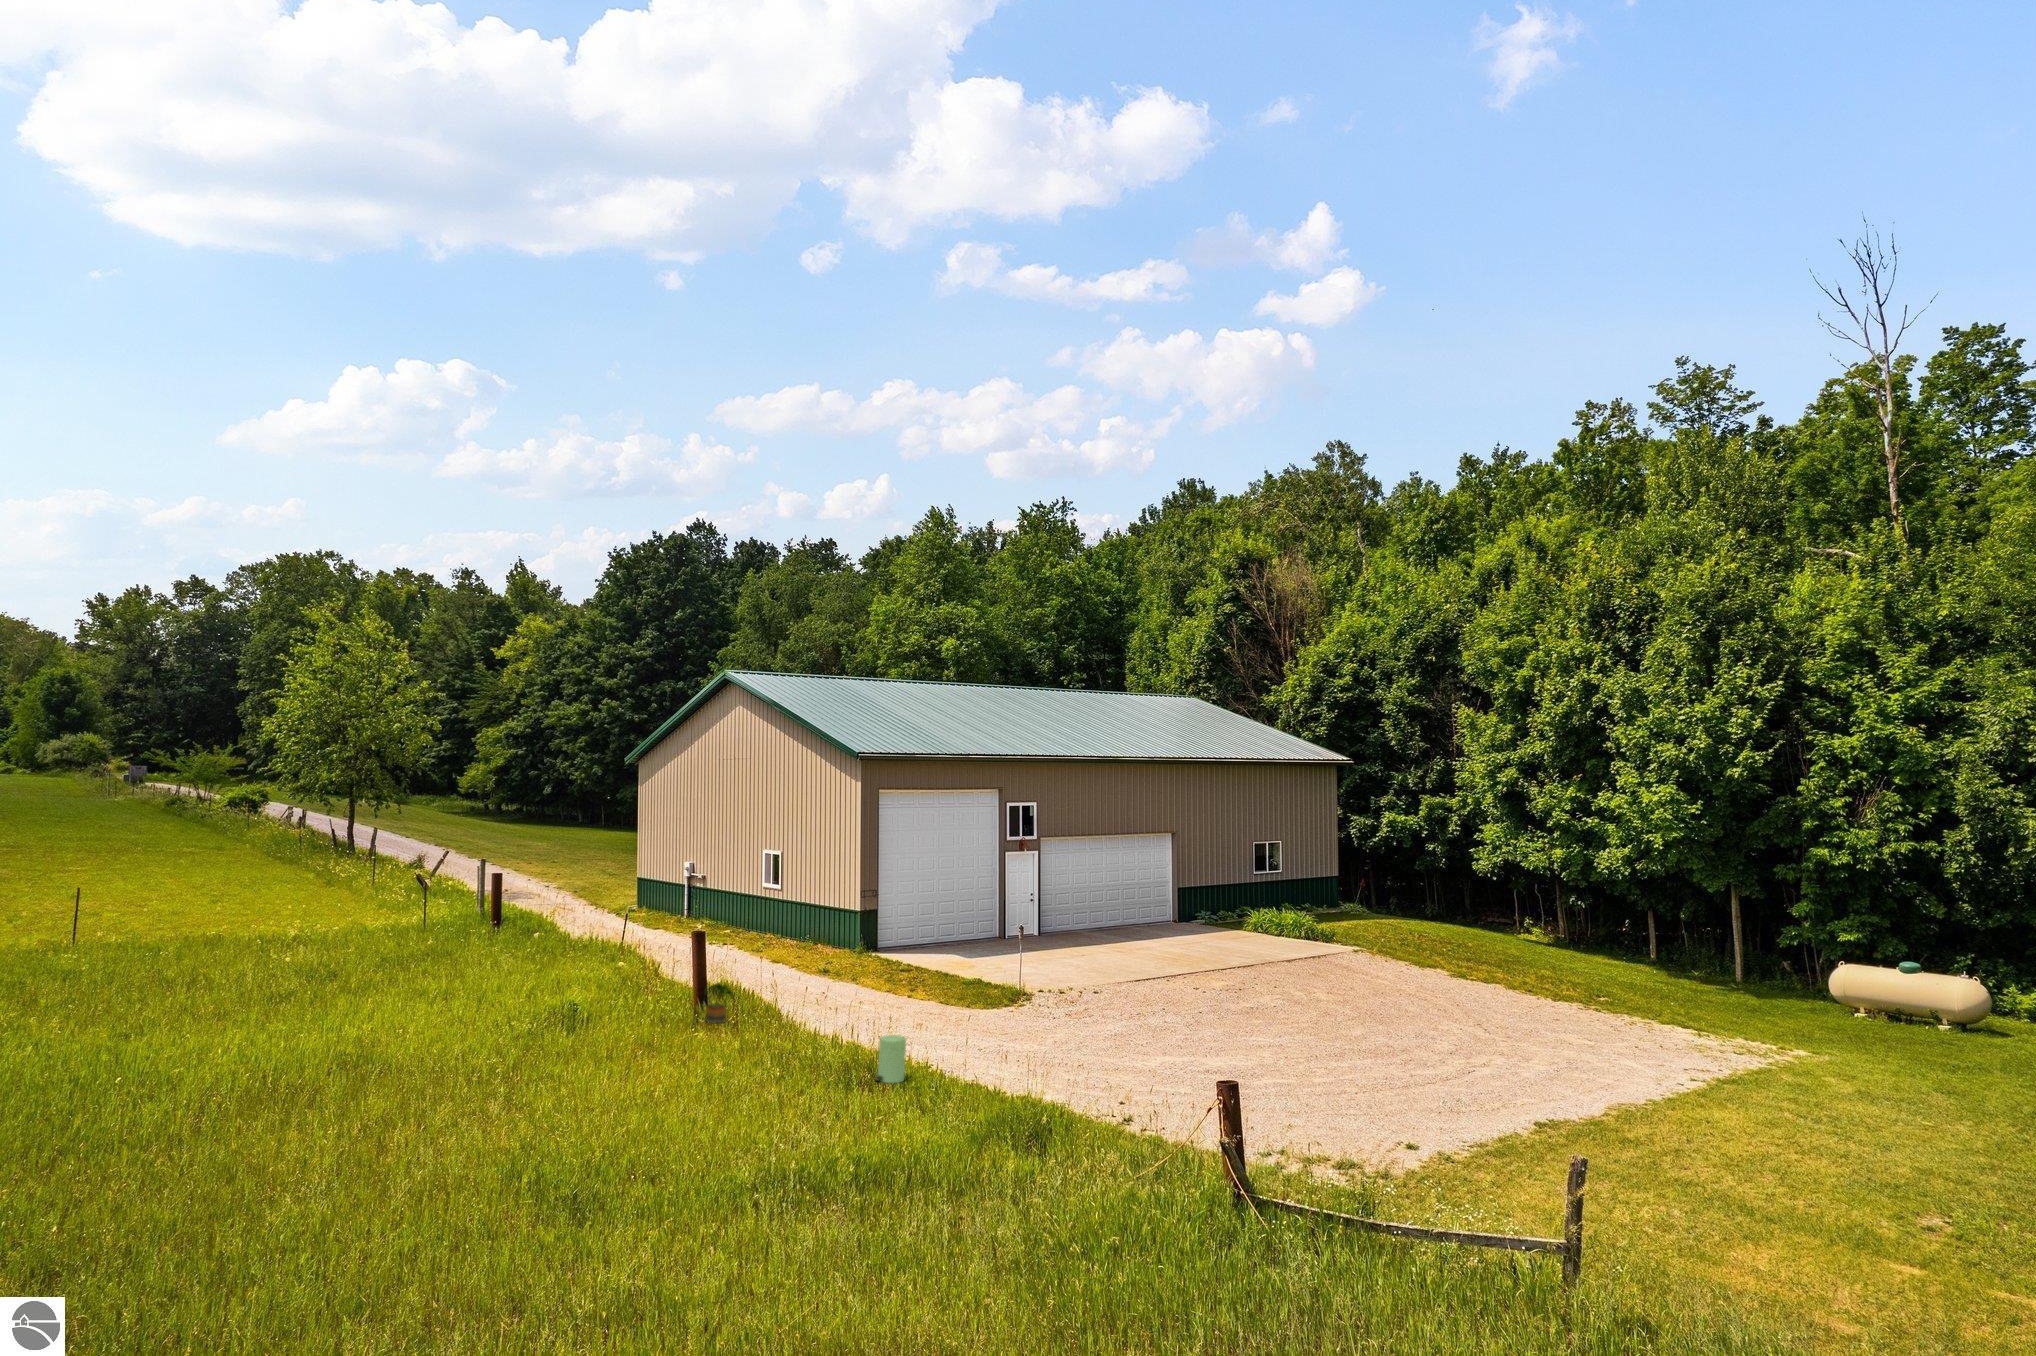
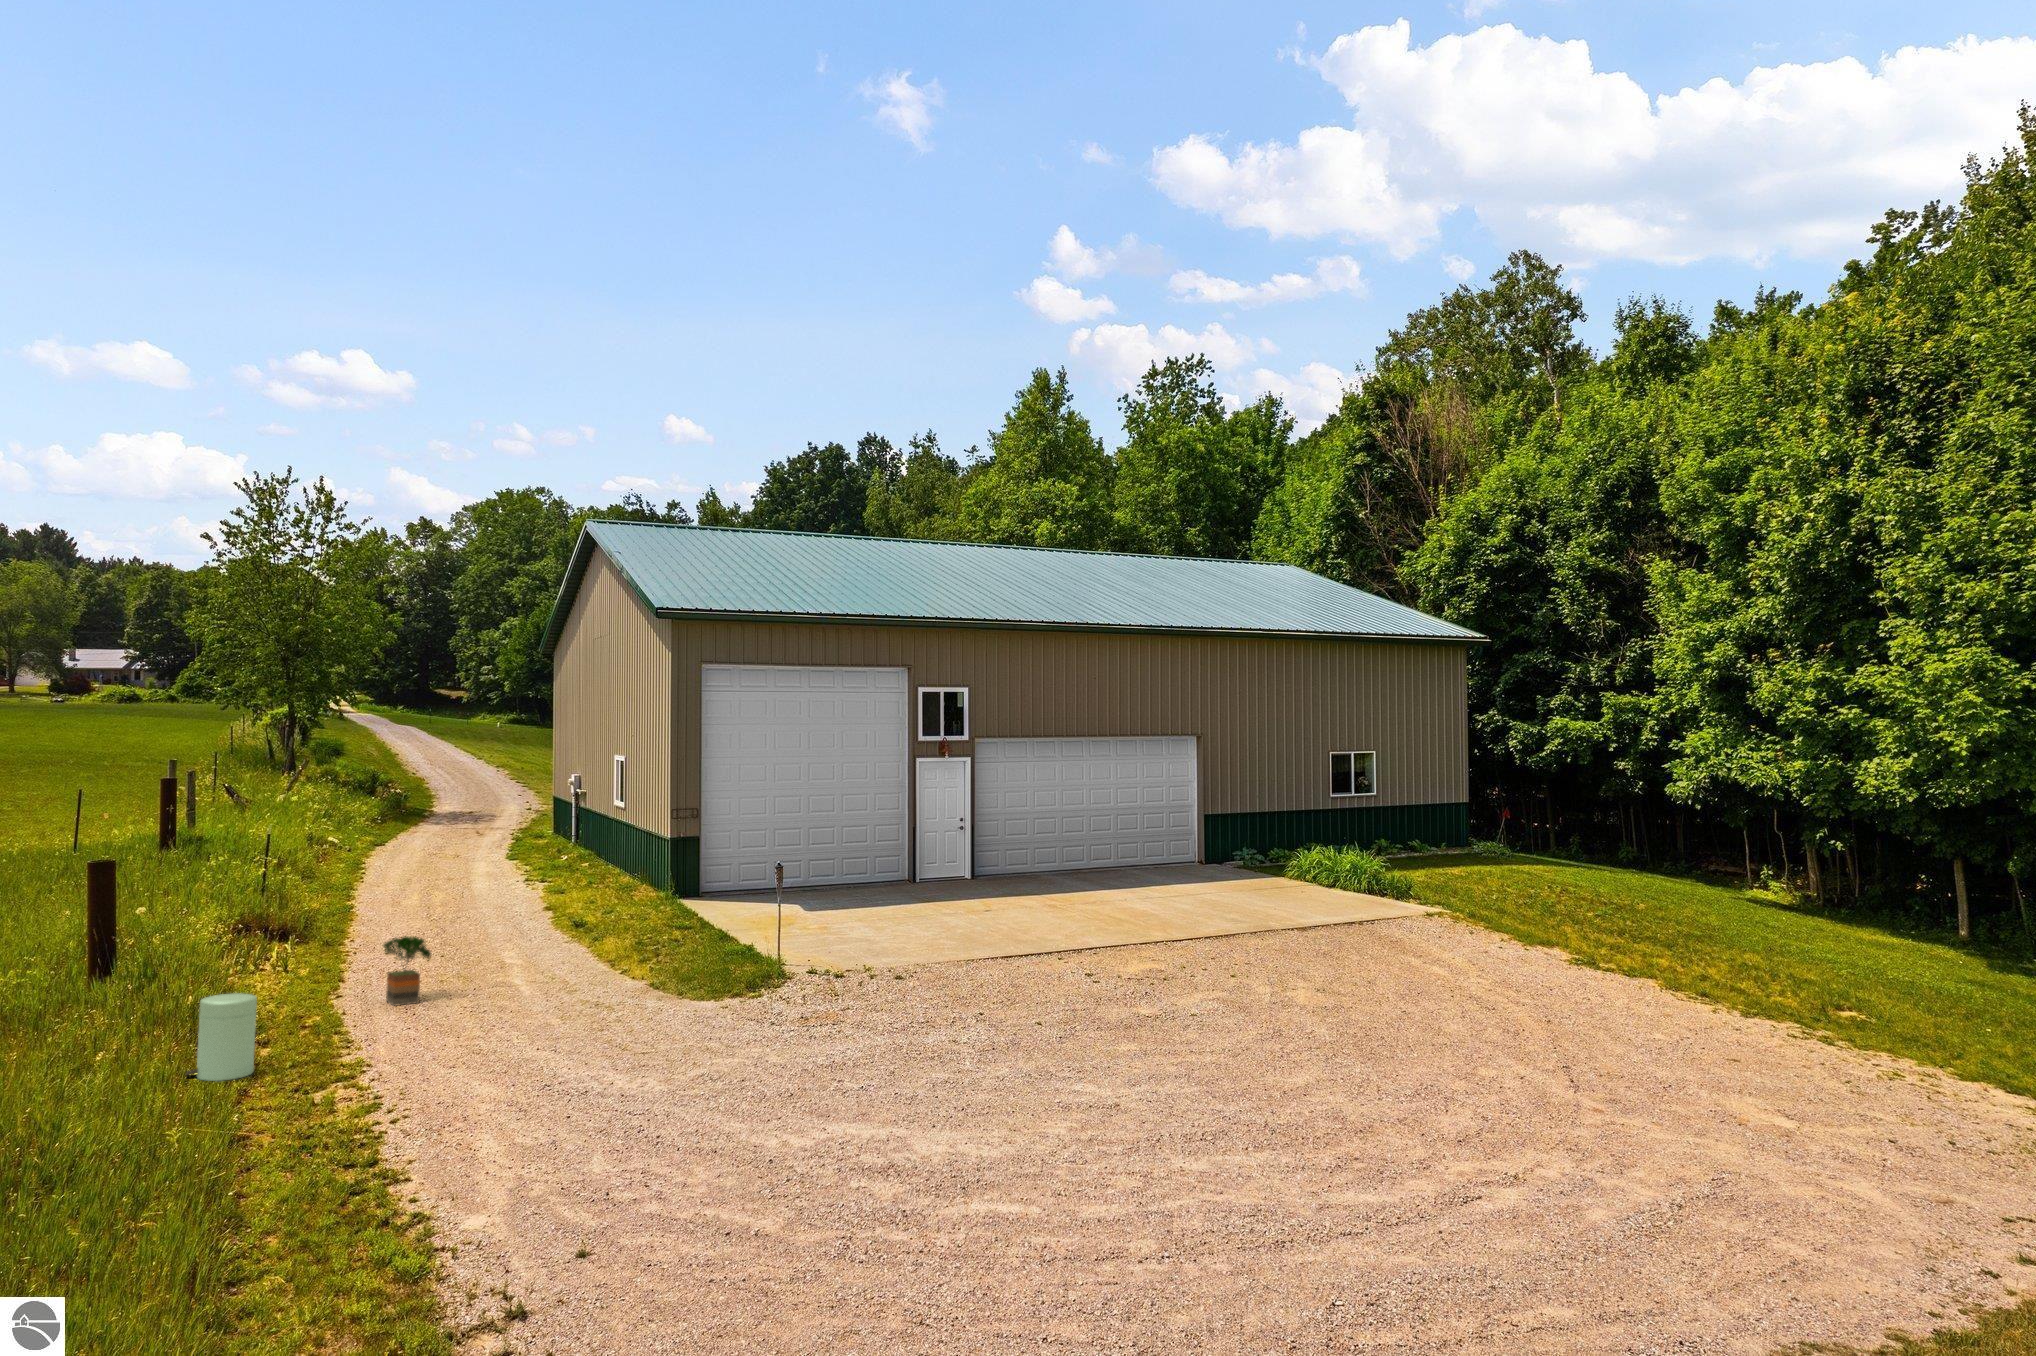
potted tree: present [705,984,732,1024] -> present [383,936,432,1006]

